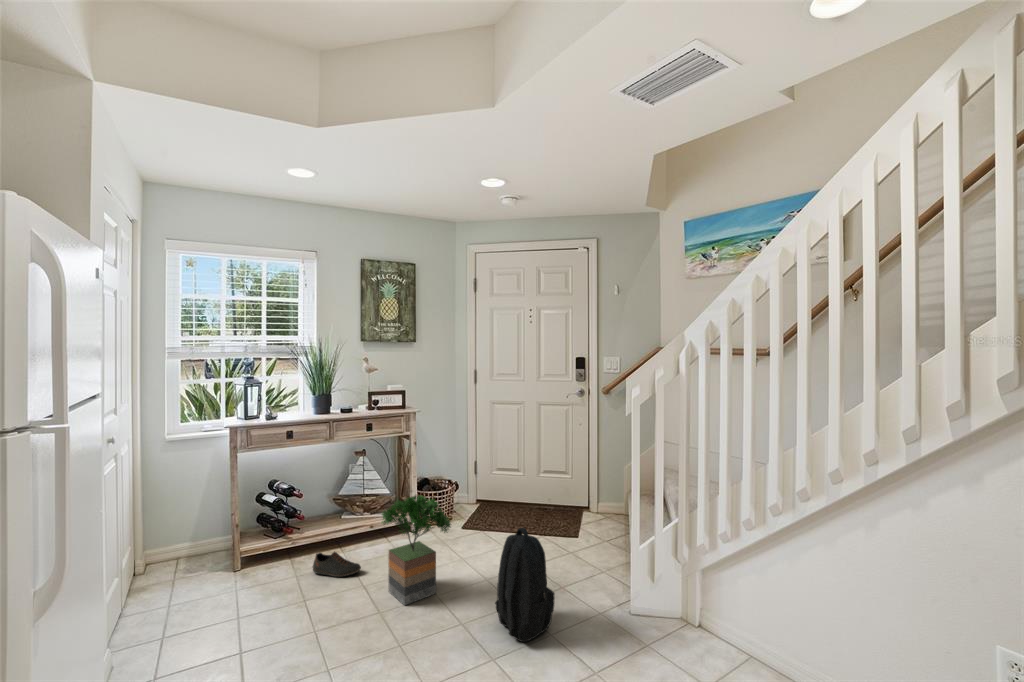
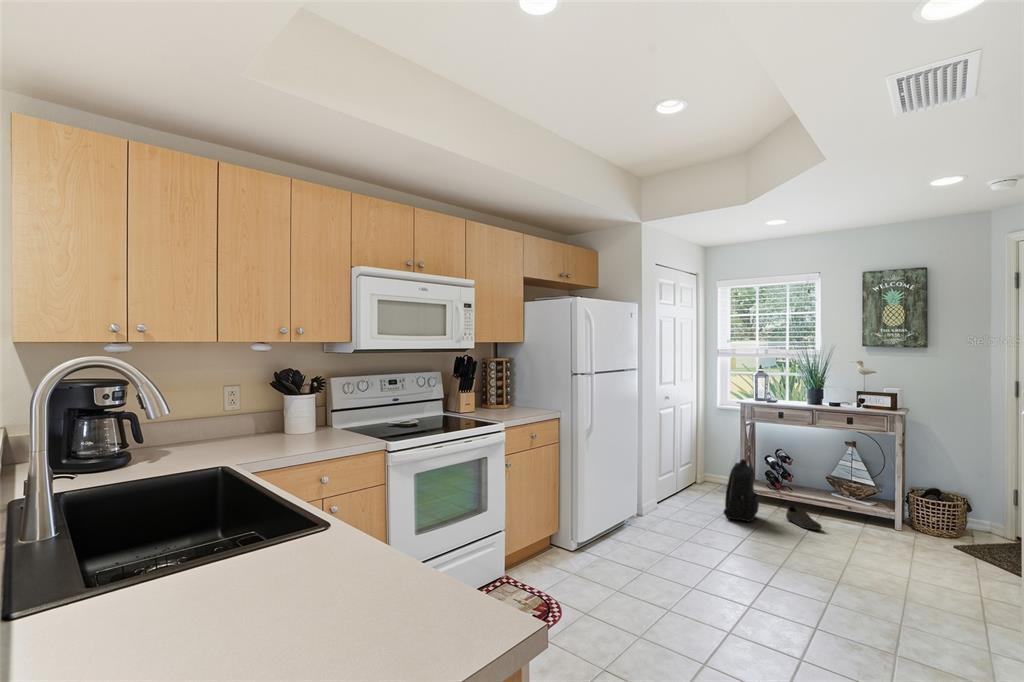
potted tree: present [382,495,451,605] -> none [822,475,888,564]
backpack: present [495,528,555,642] -> present [724,459,759,522]

